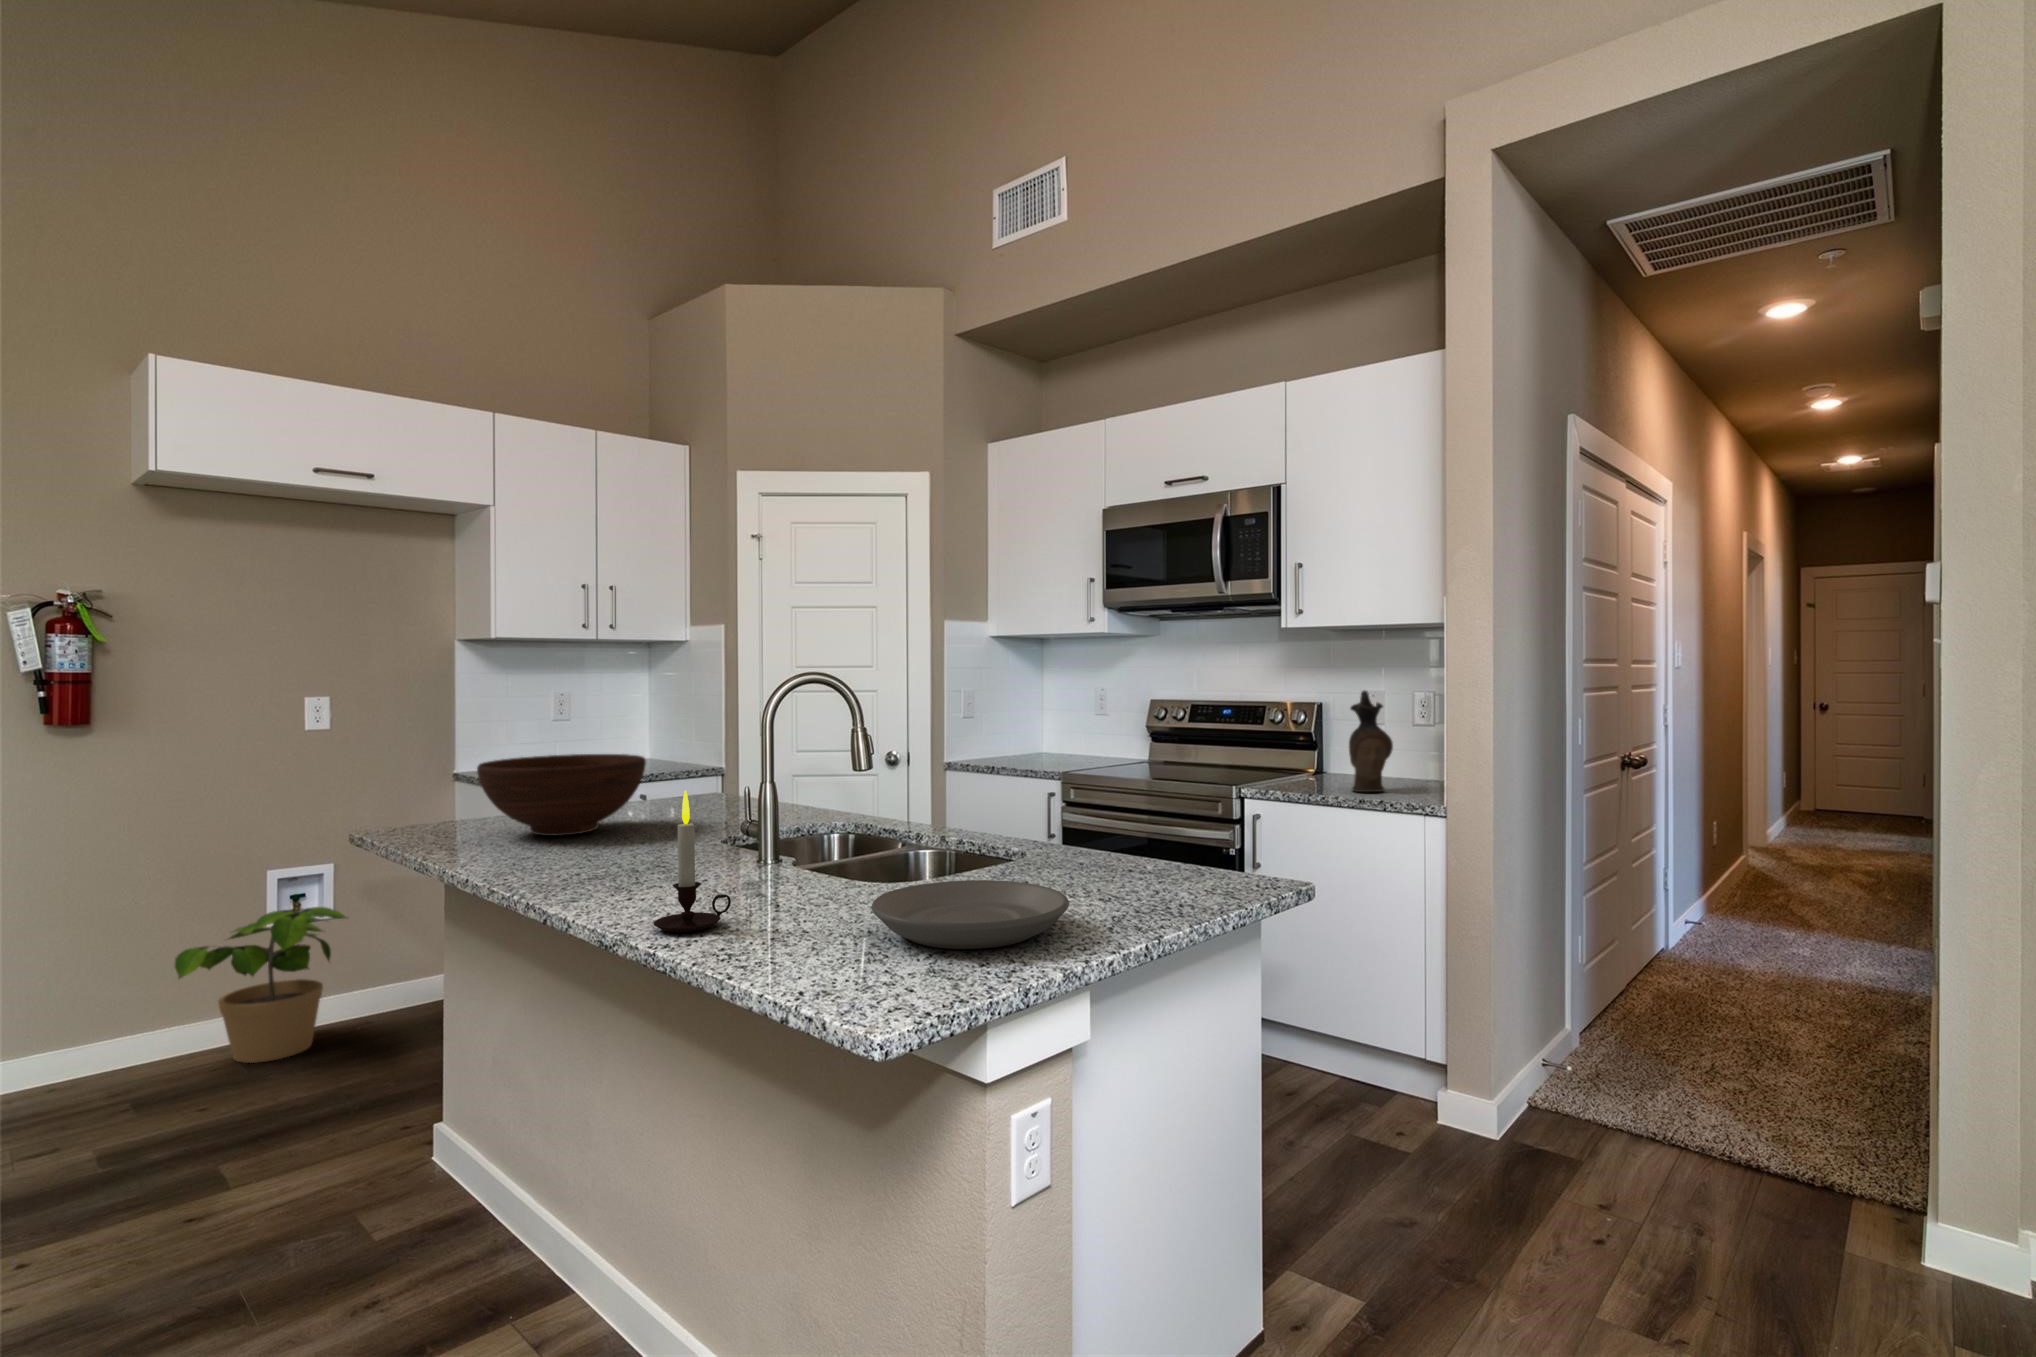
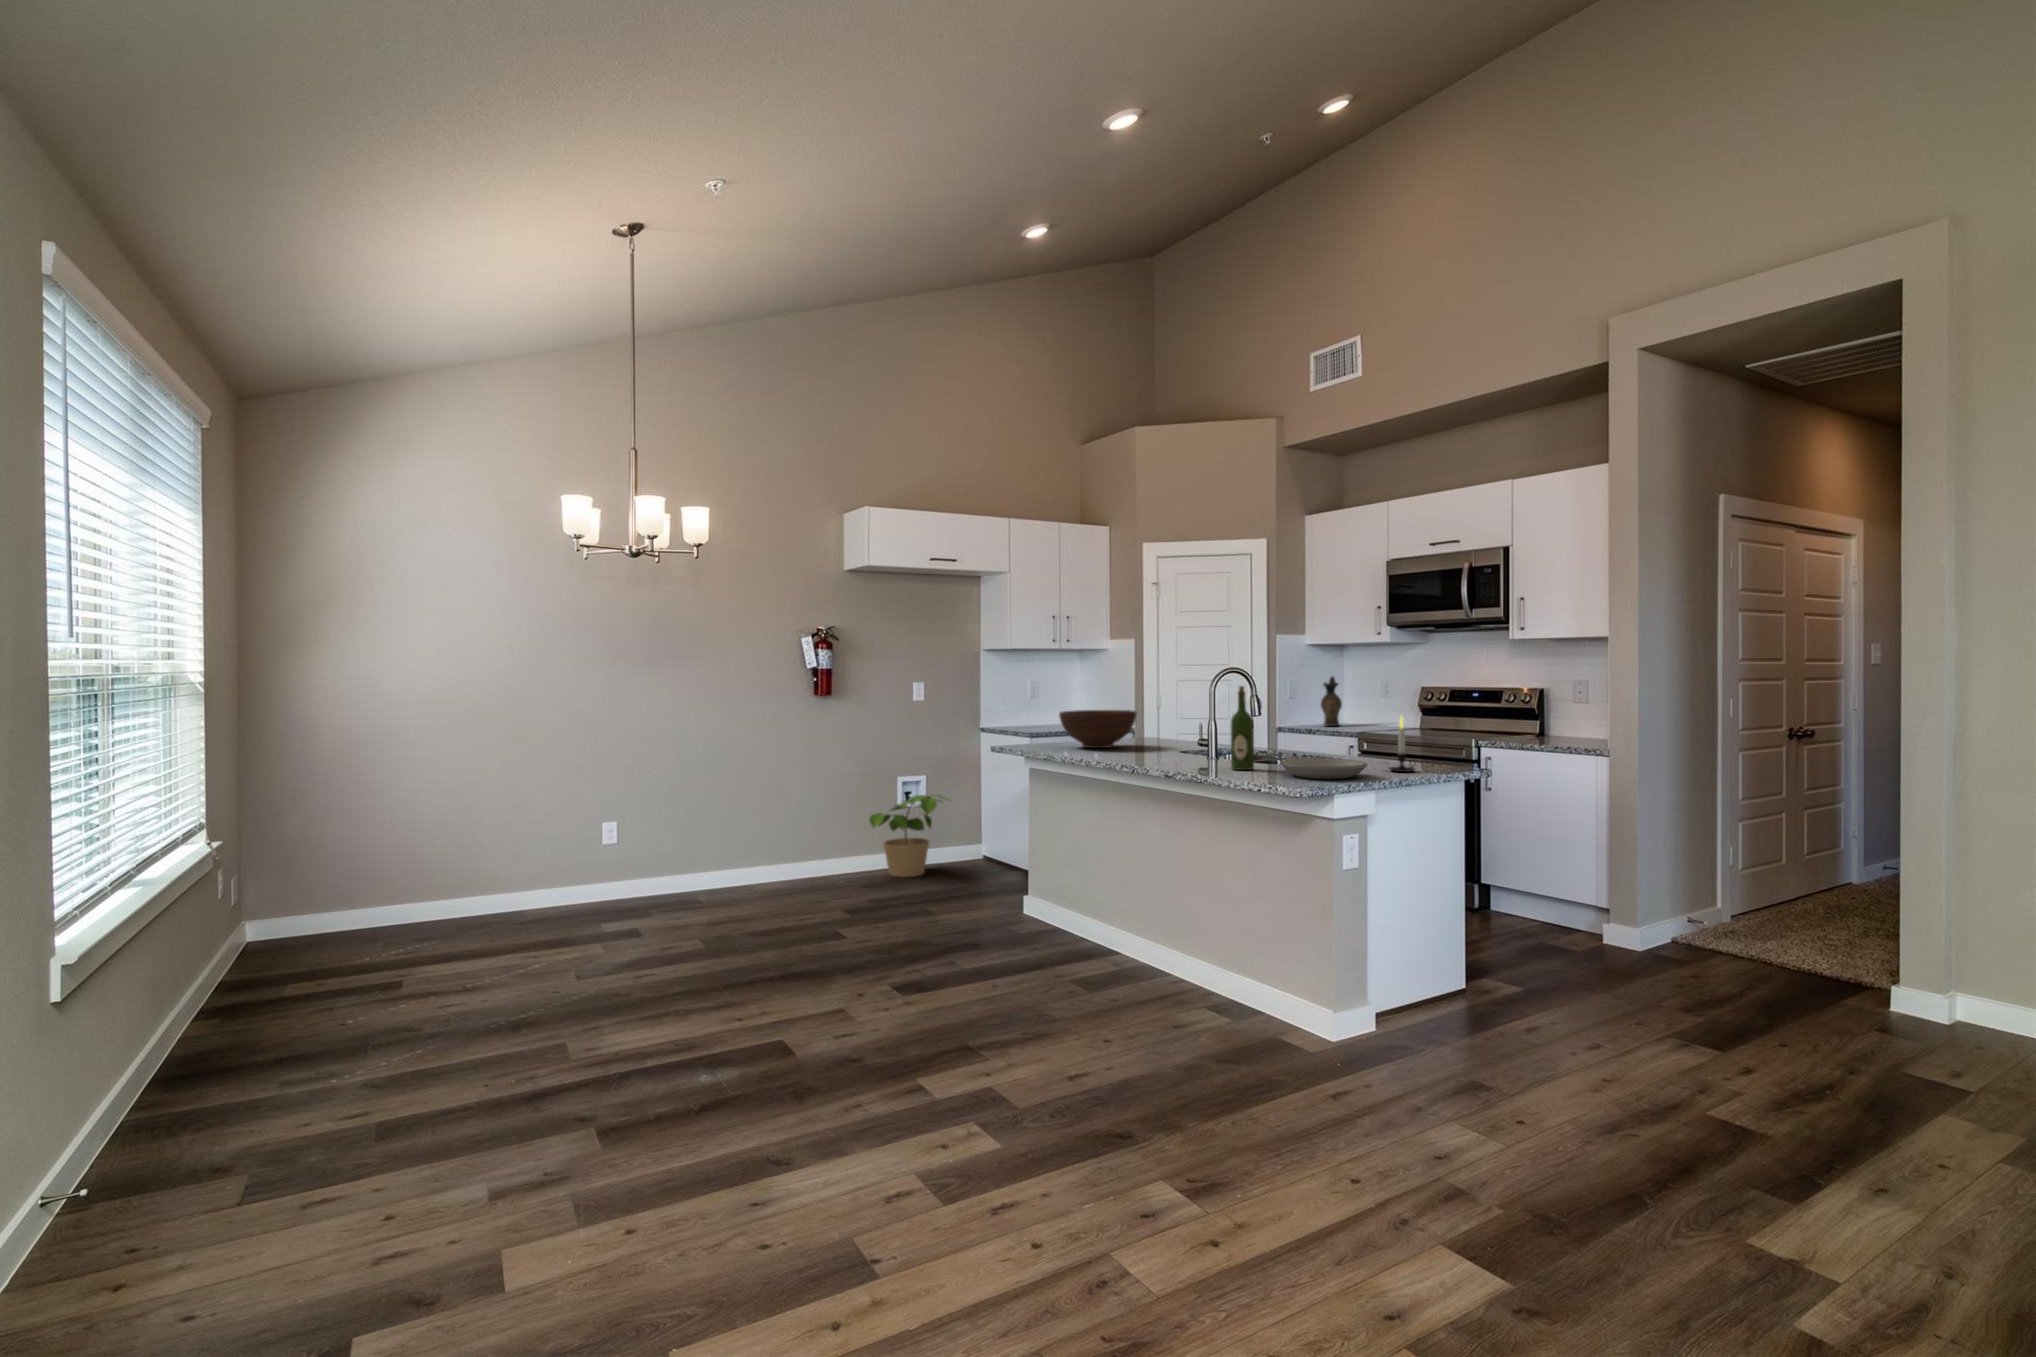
ceramic pitcher: present [1349,691,1393,792] -> present [1321,676,1342,726]
wine bottle: none [772,717,824,914] -> present [1231,686,1254,770]
candle: present [654,790,731,932] -> present [1389,717,1415,772]

